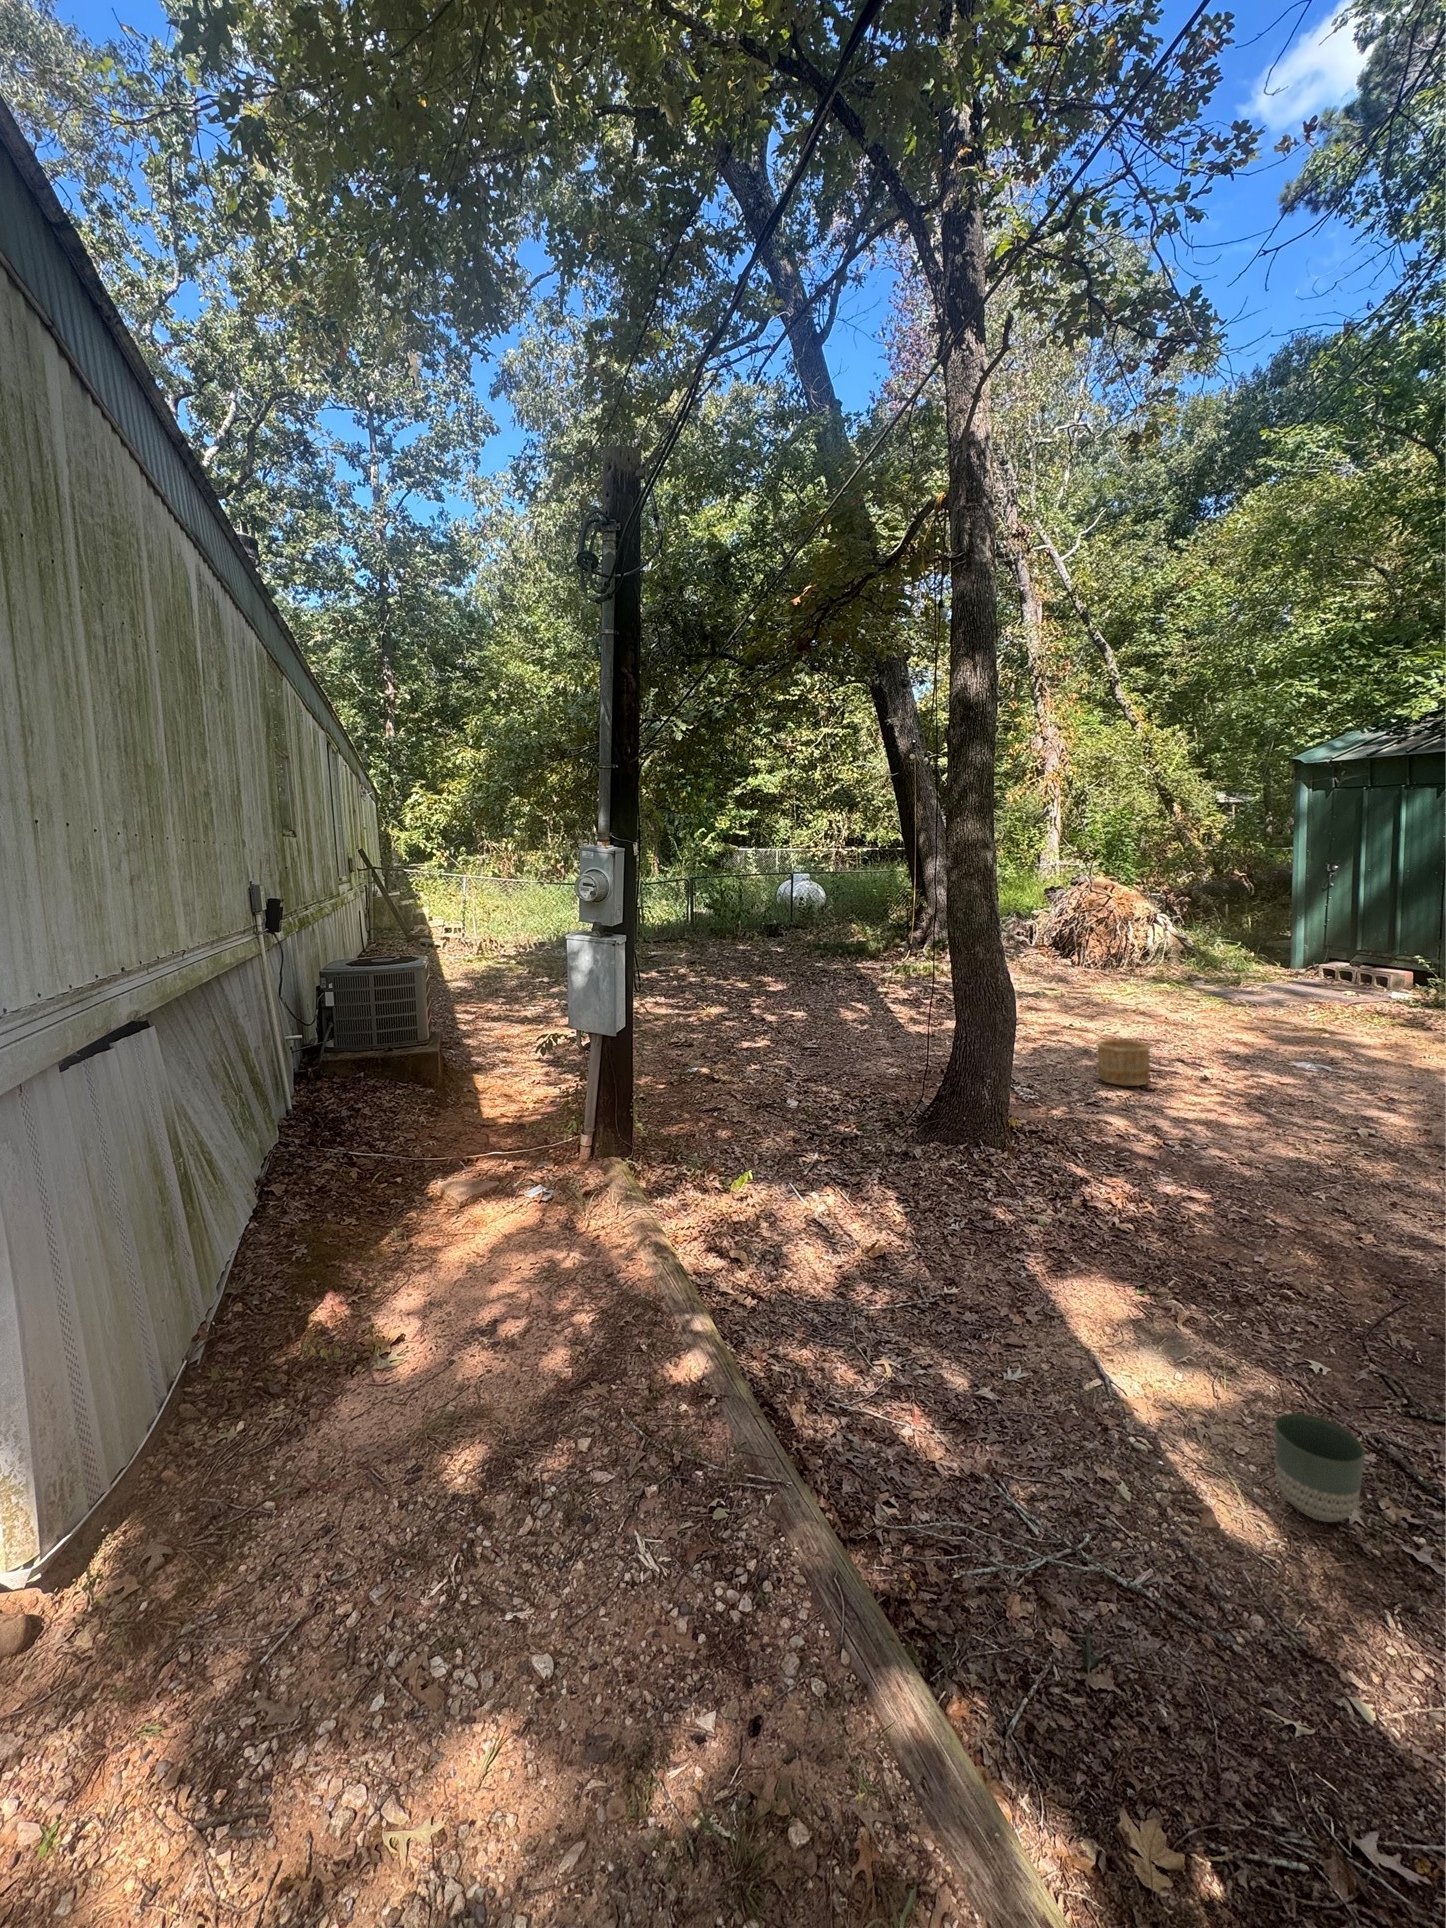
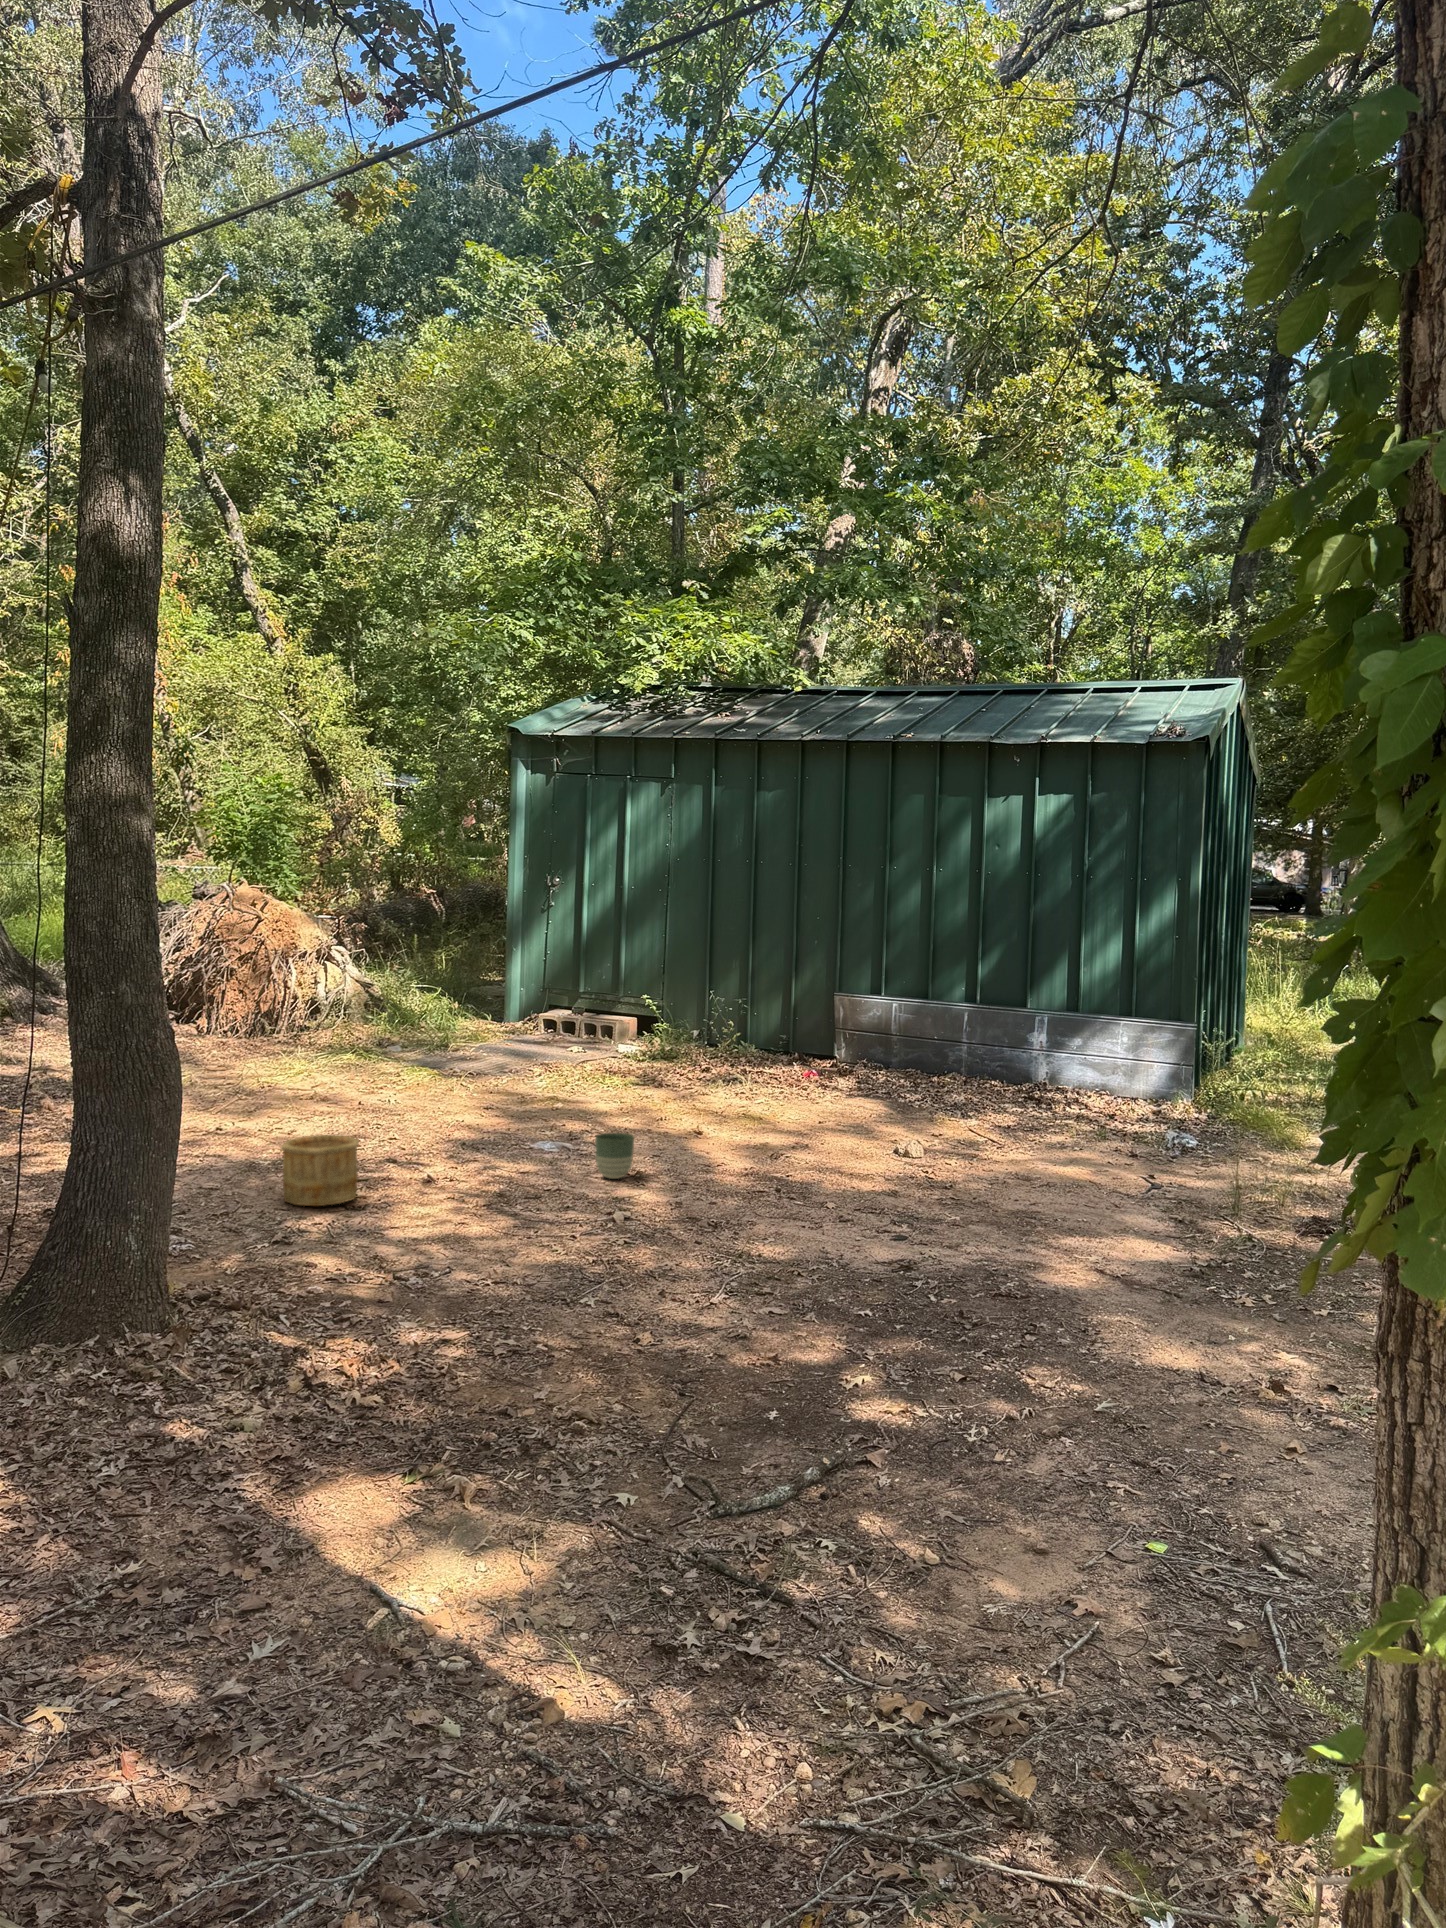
planter: present [1274,1413,1365,1522] -> present [595,1133,634,1179]

